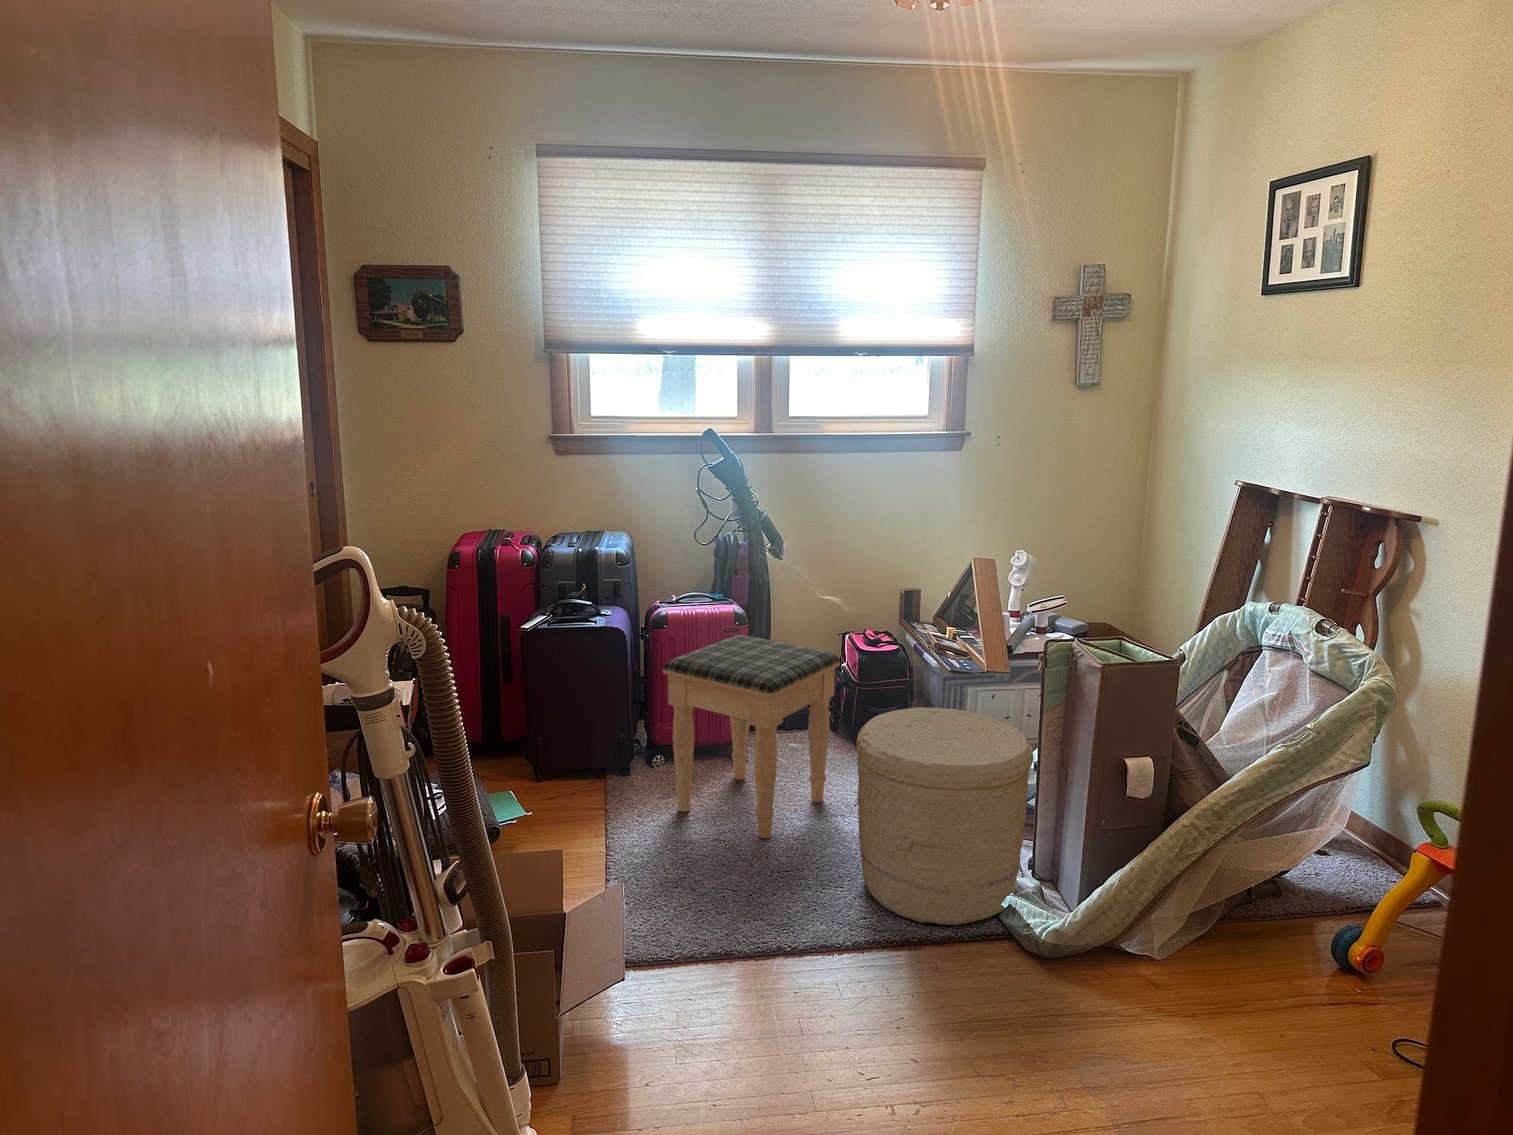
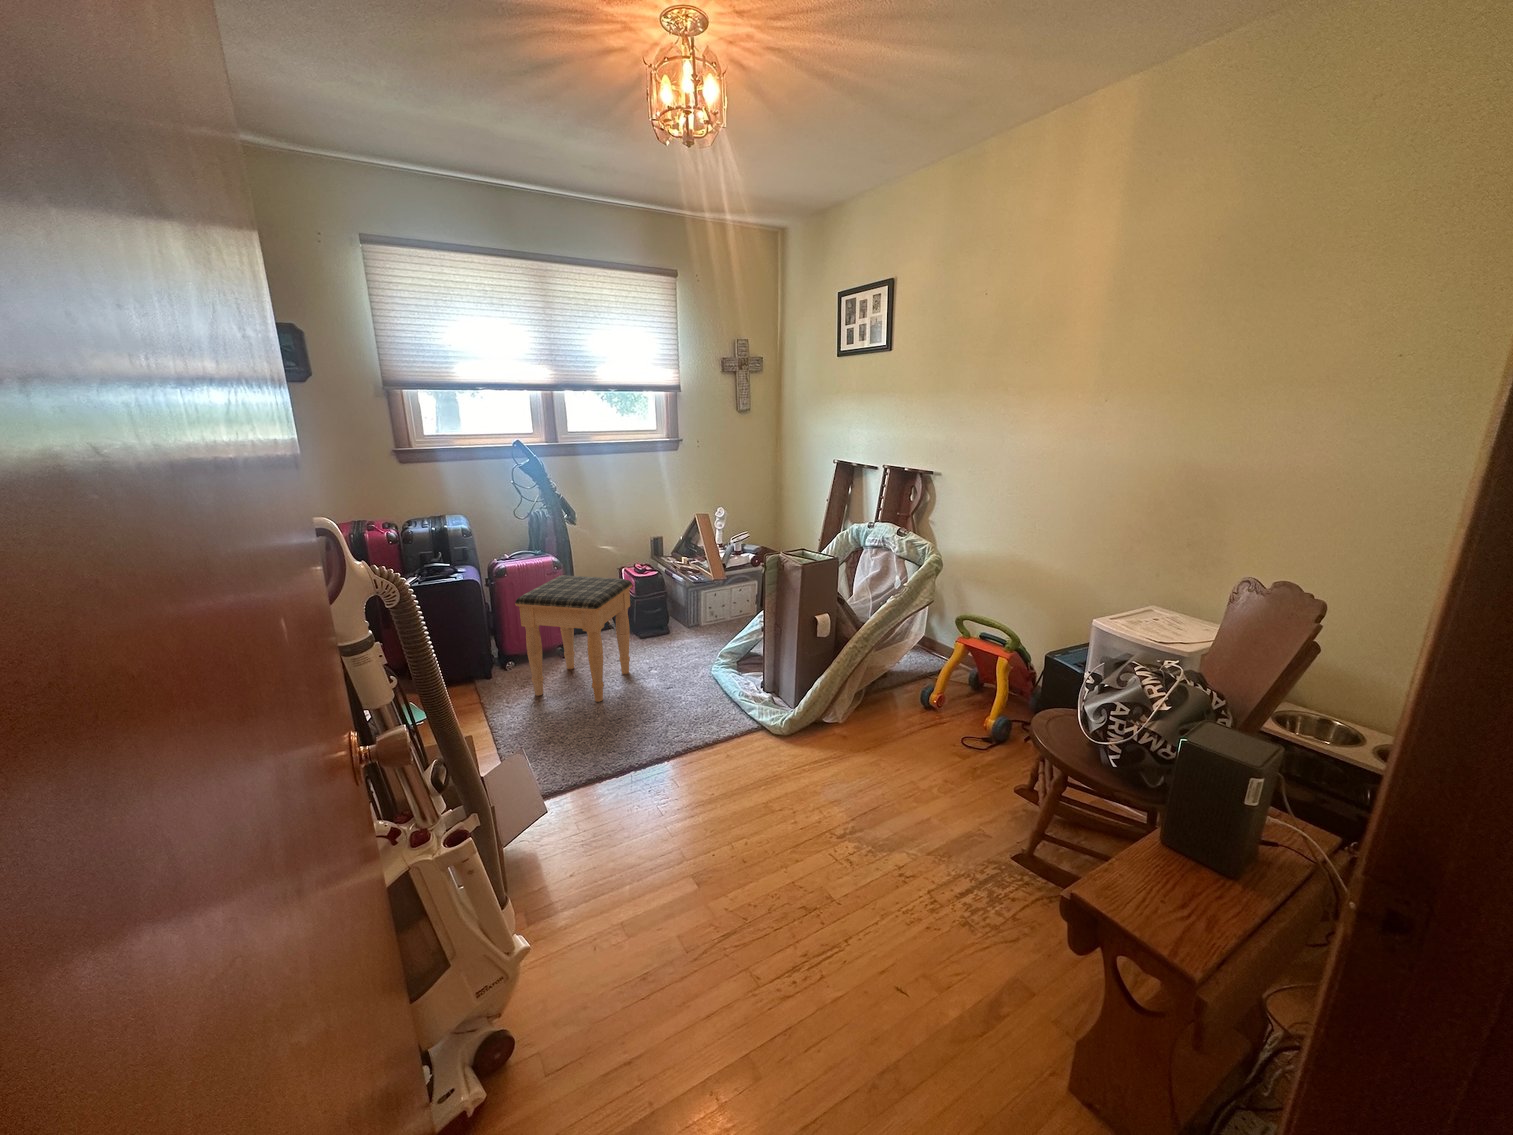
woven basket: present [857,707,1033,925] -> none [659,603,764,731]

